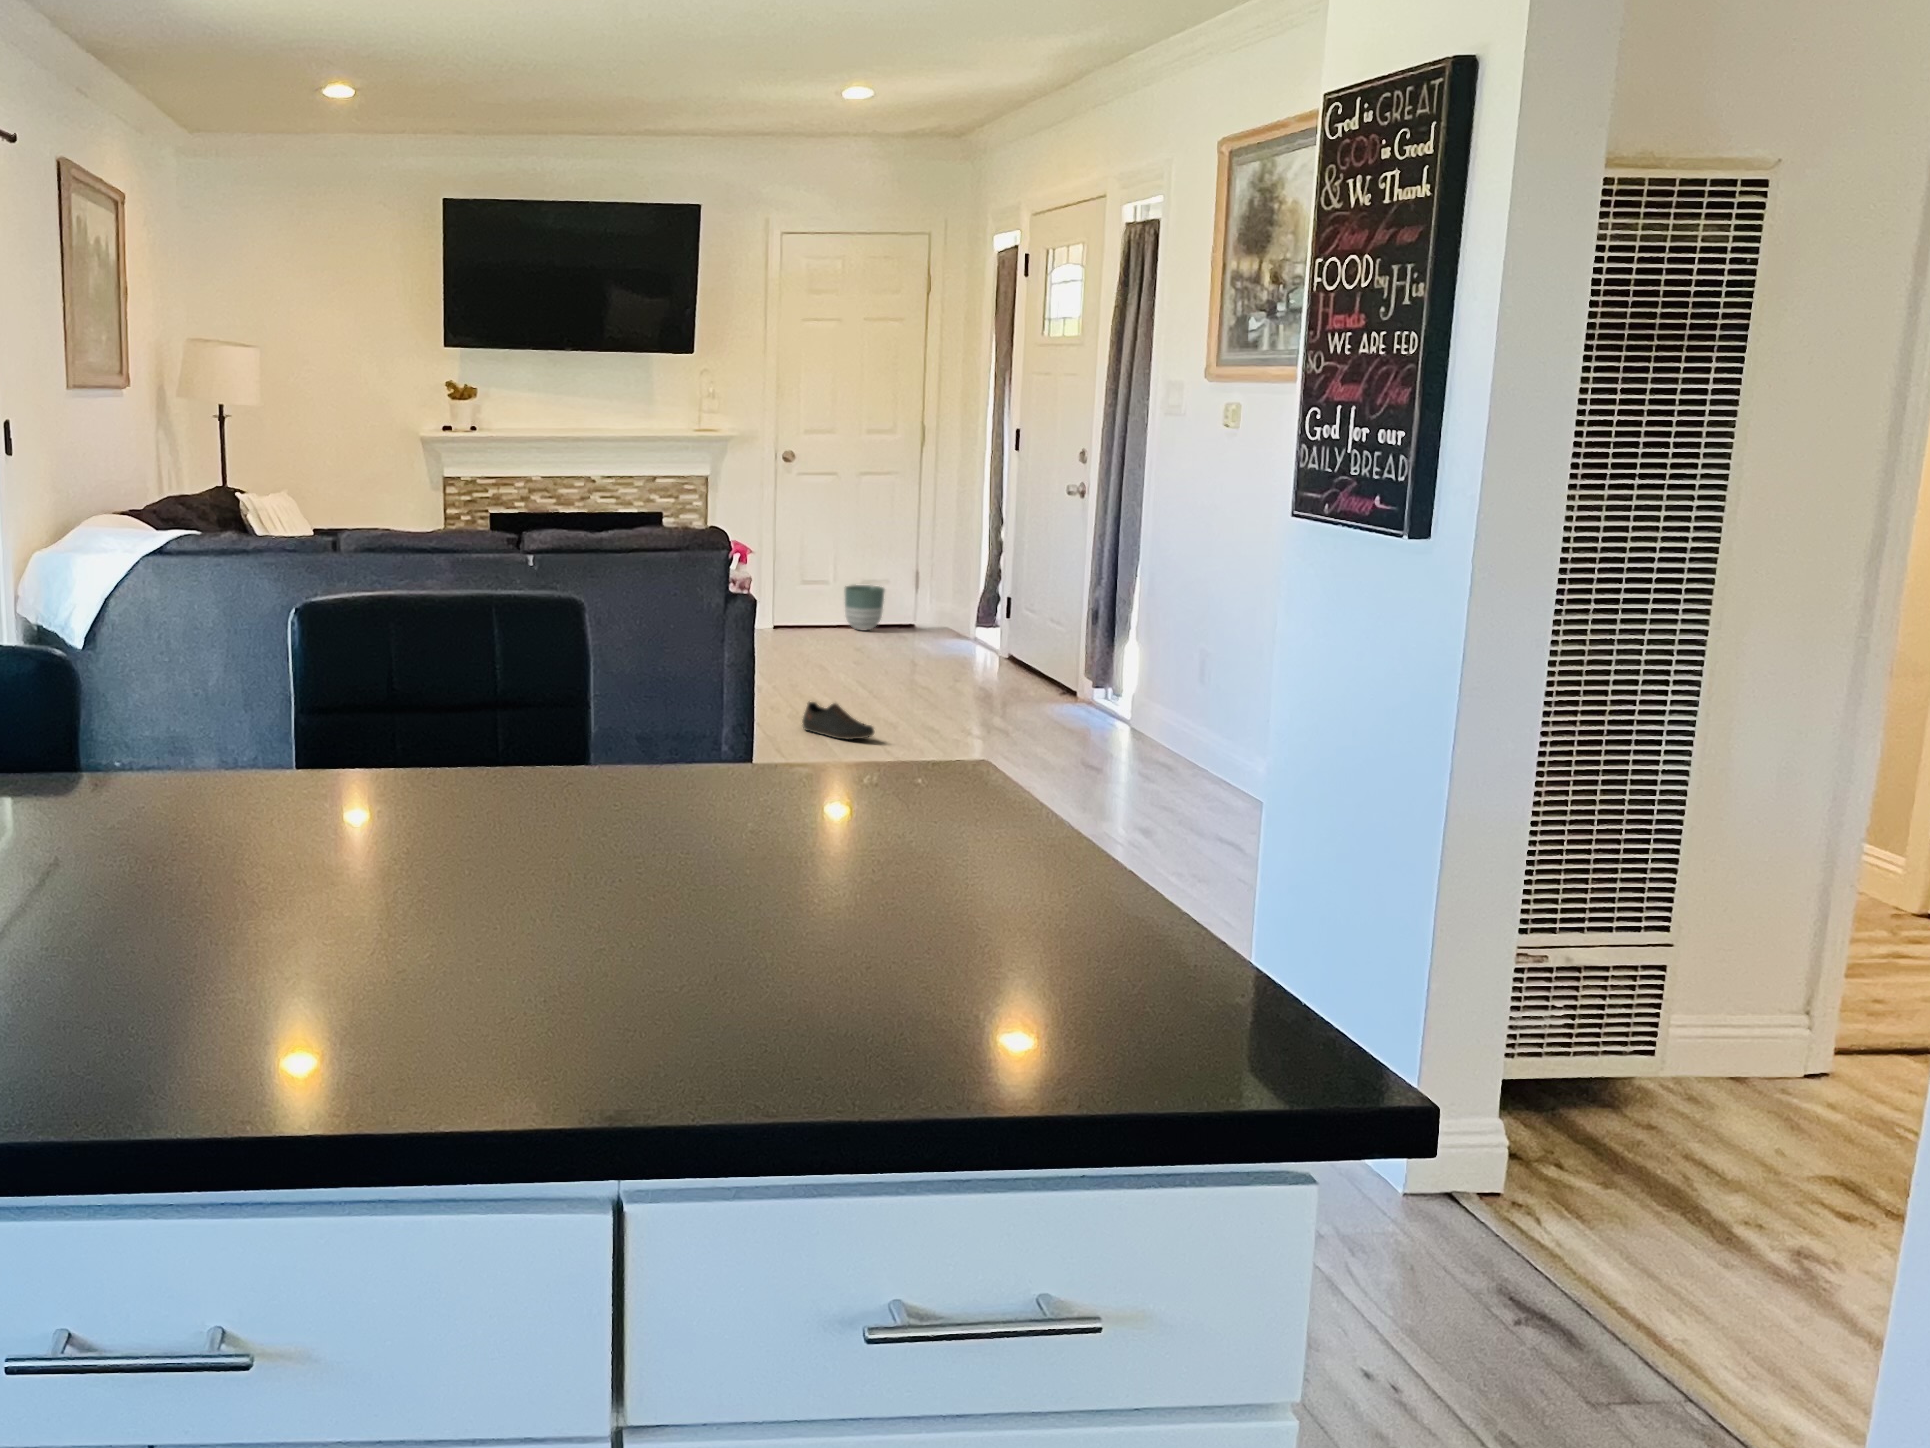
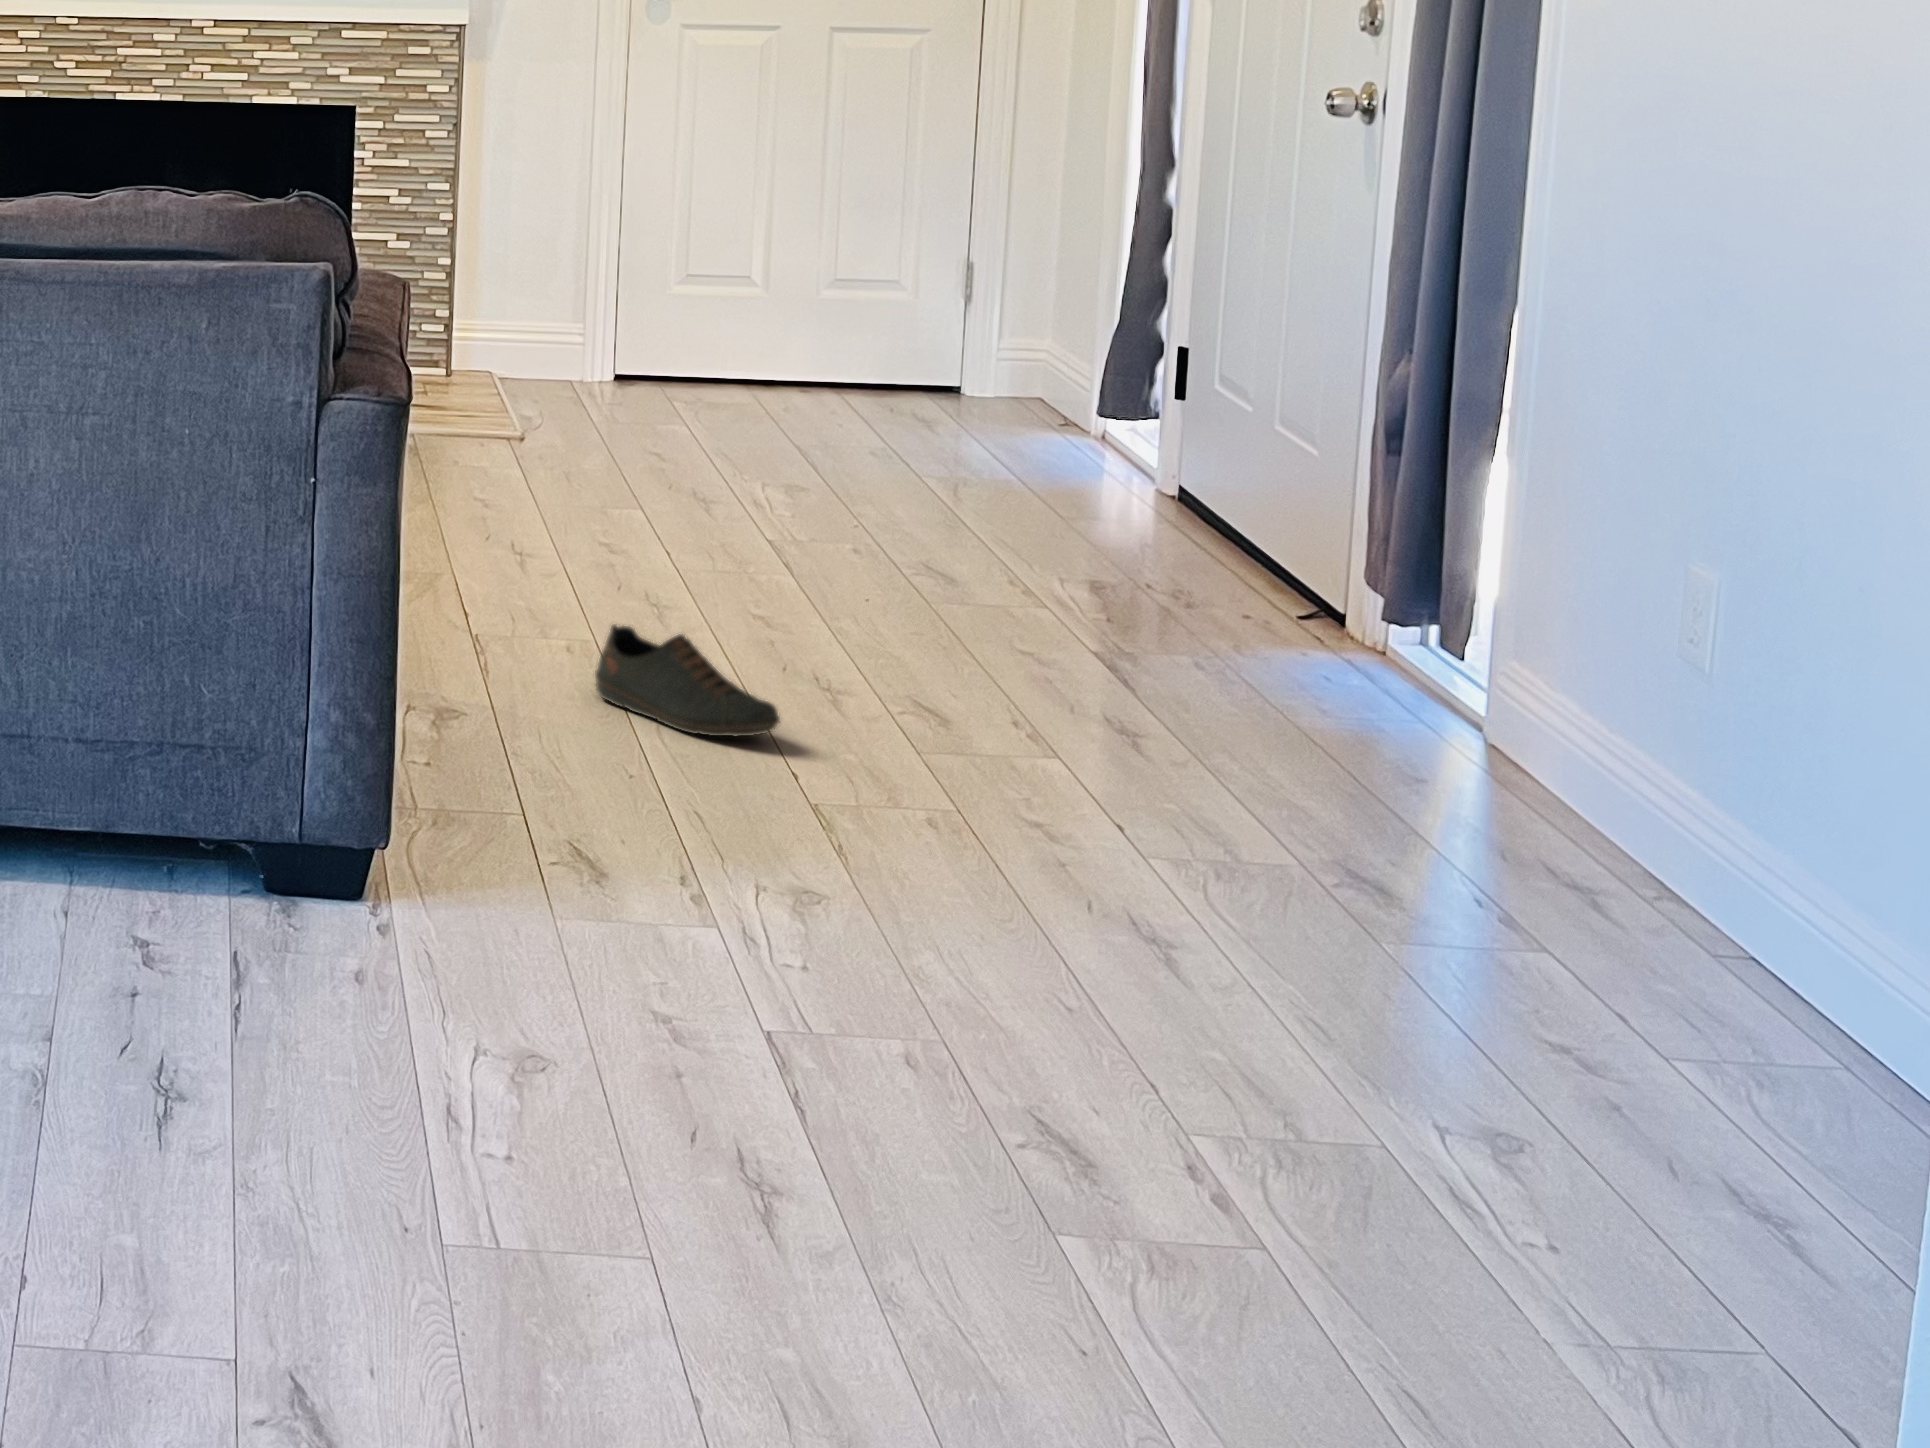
planter: present [844,585,885,630] -> none [784,291,883,401]

